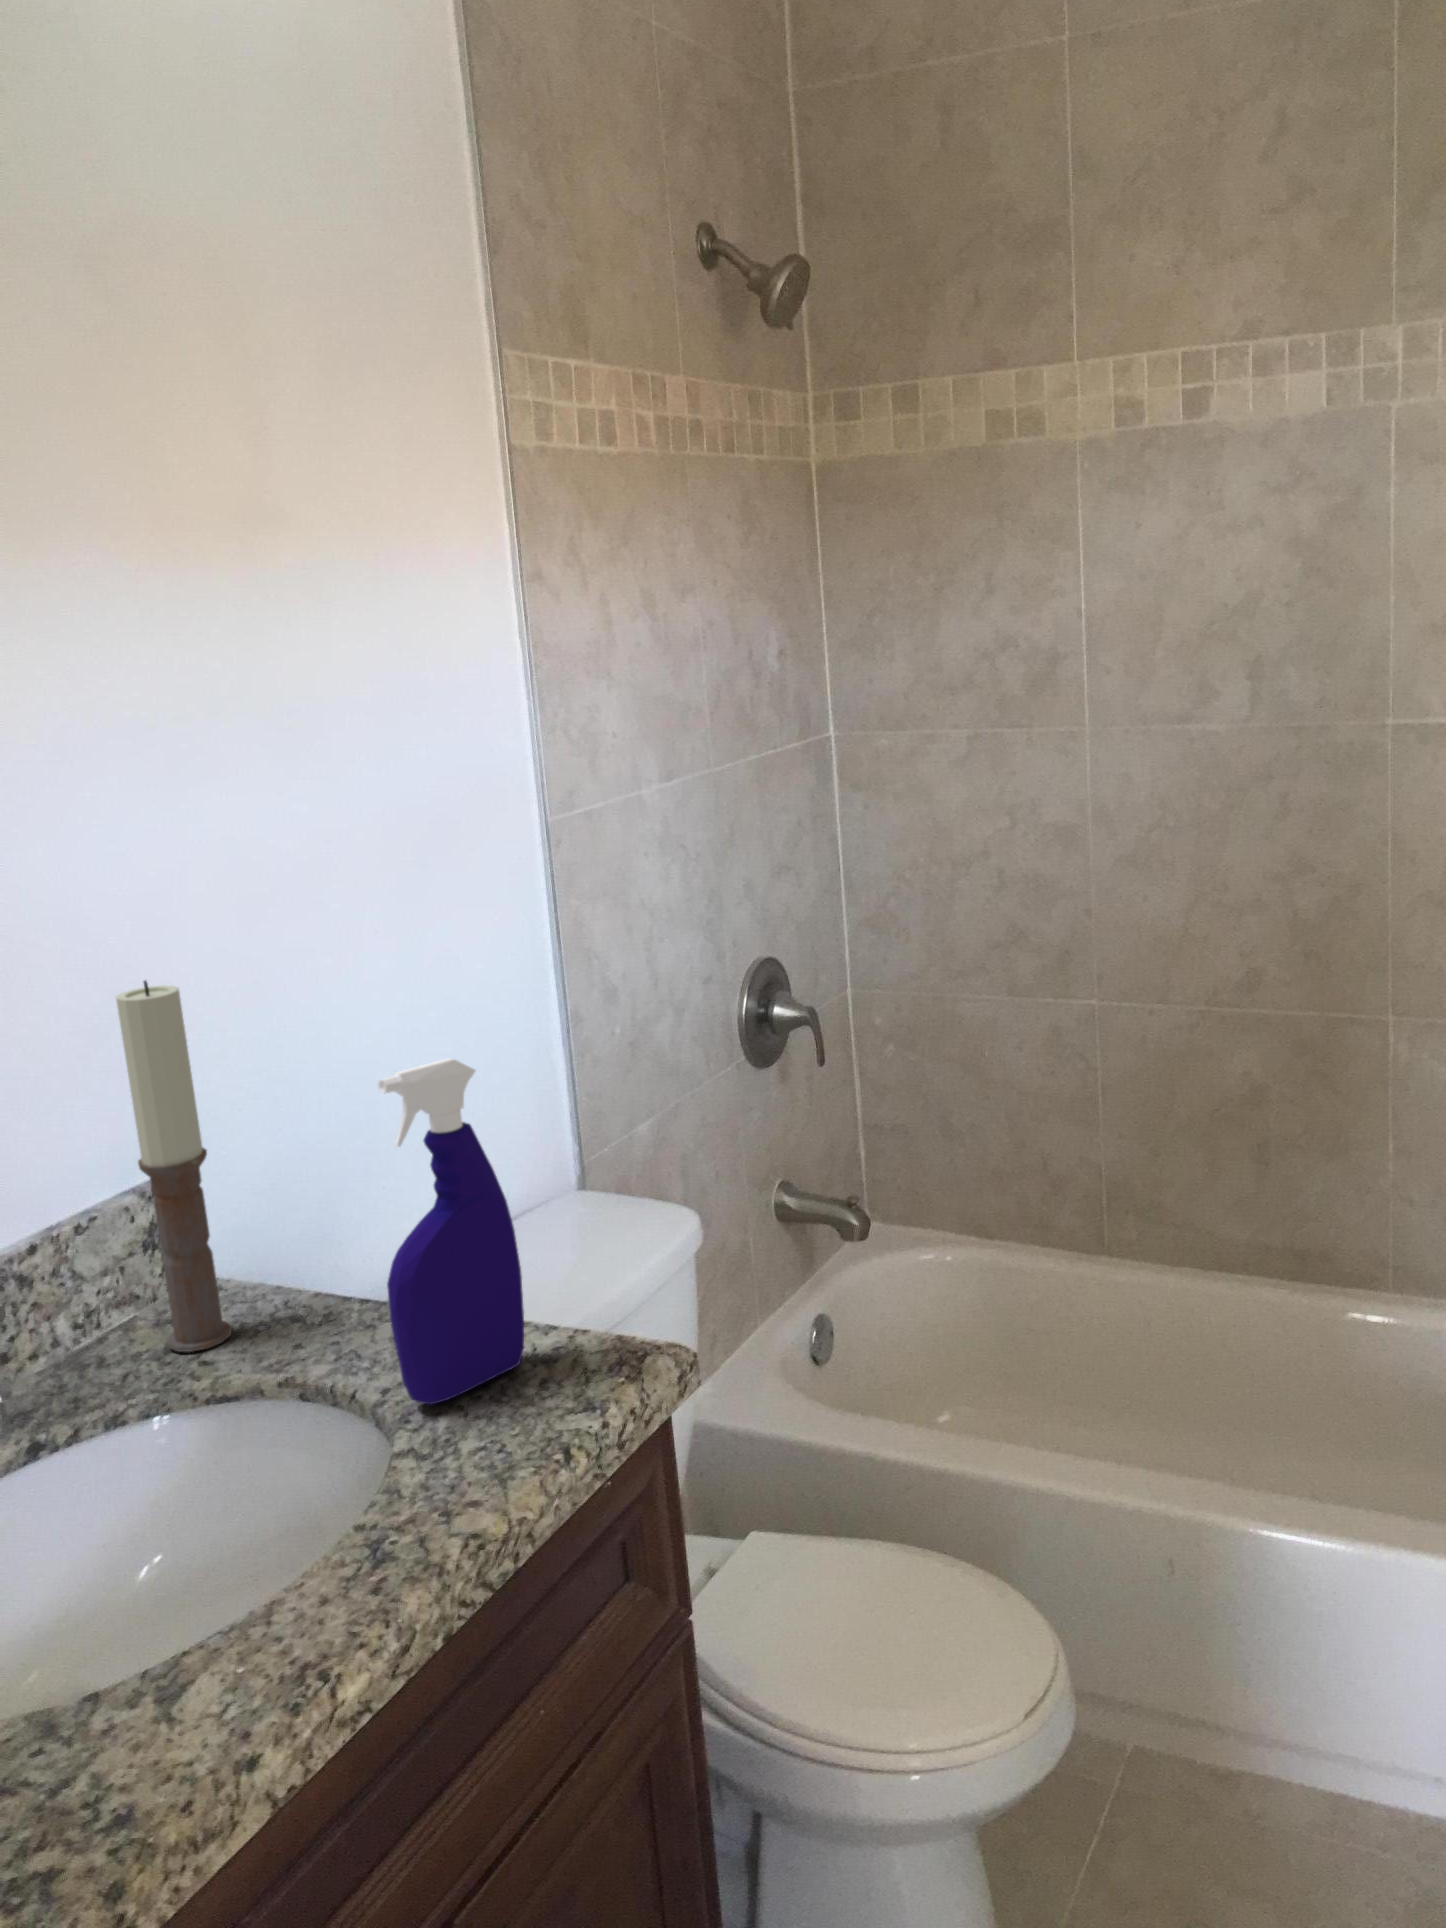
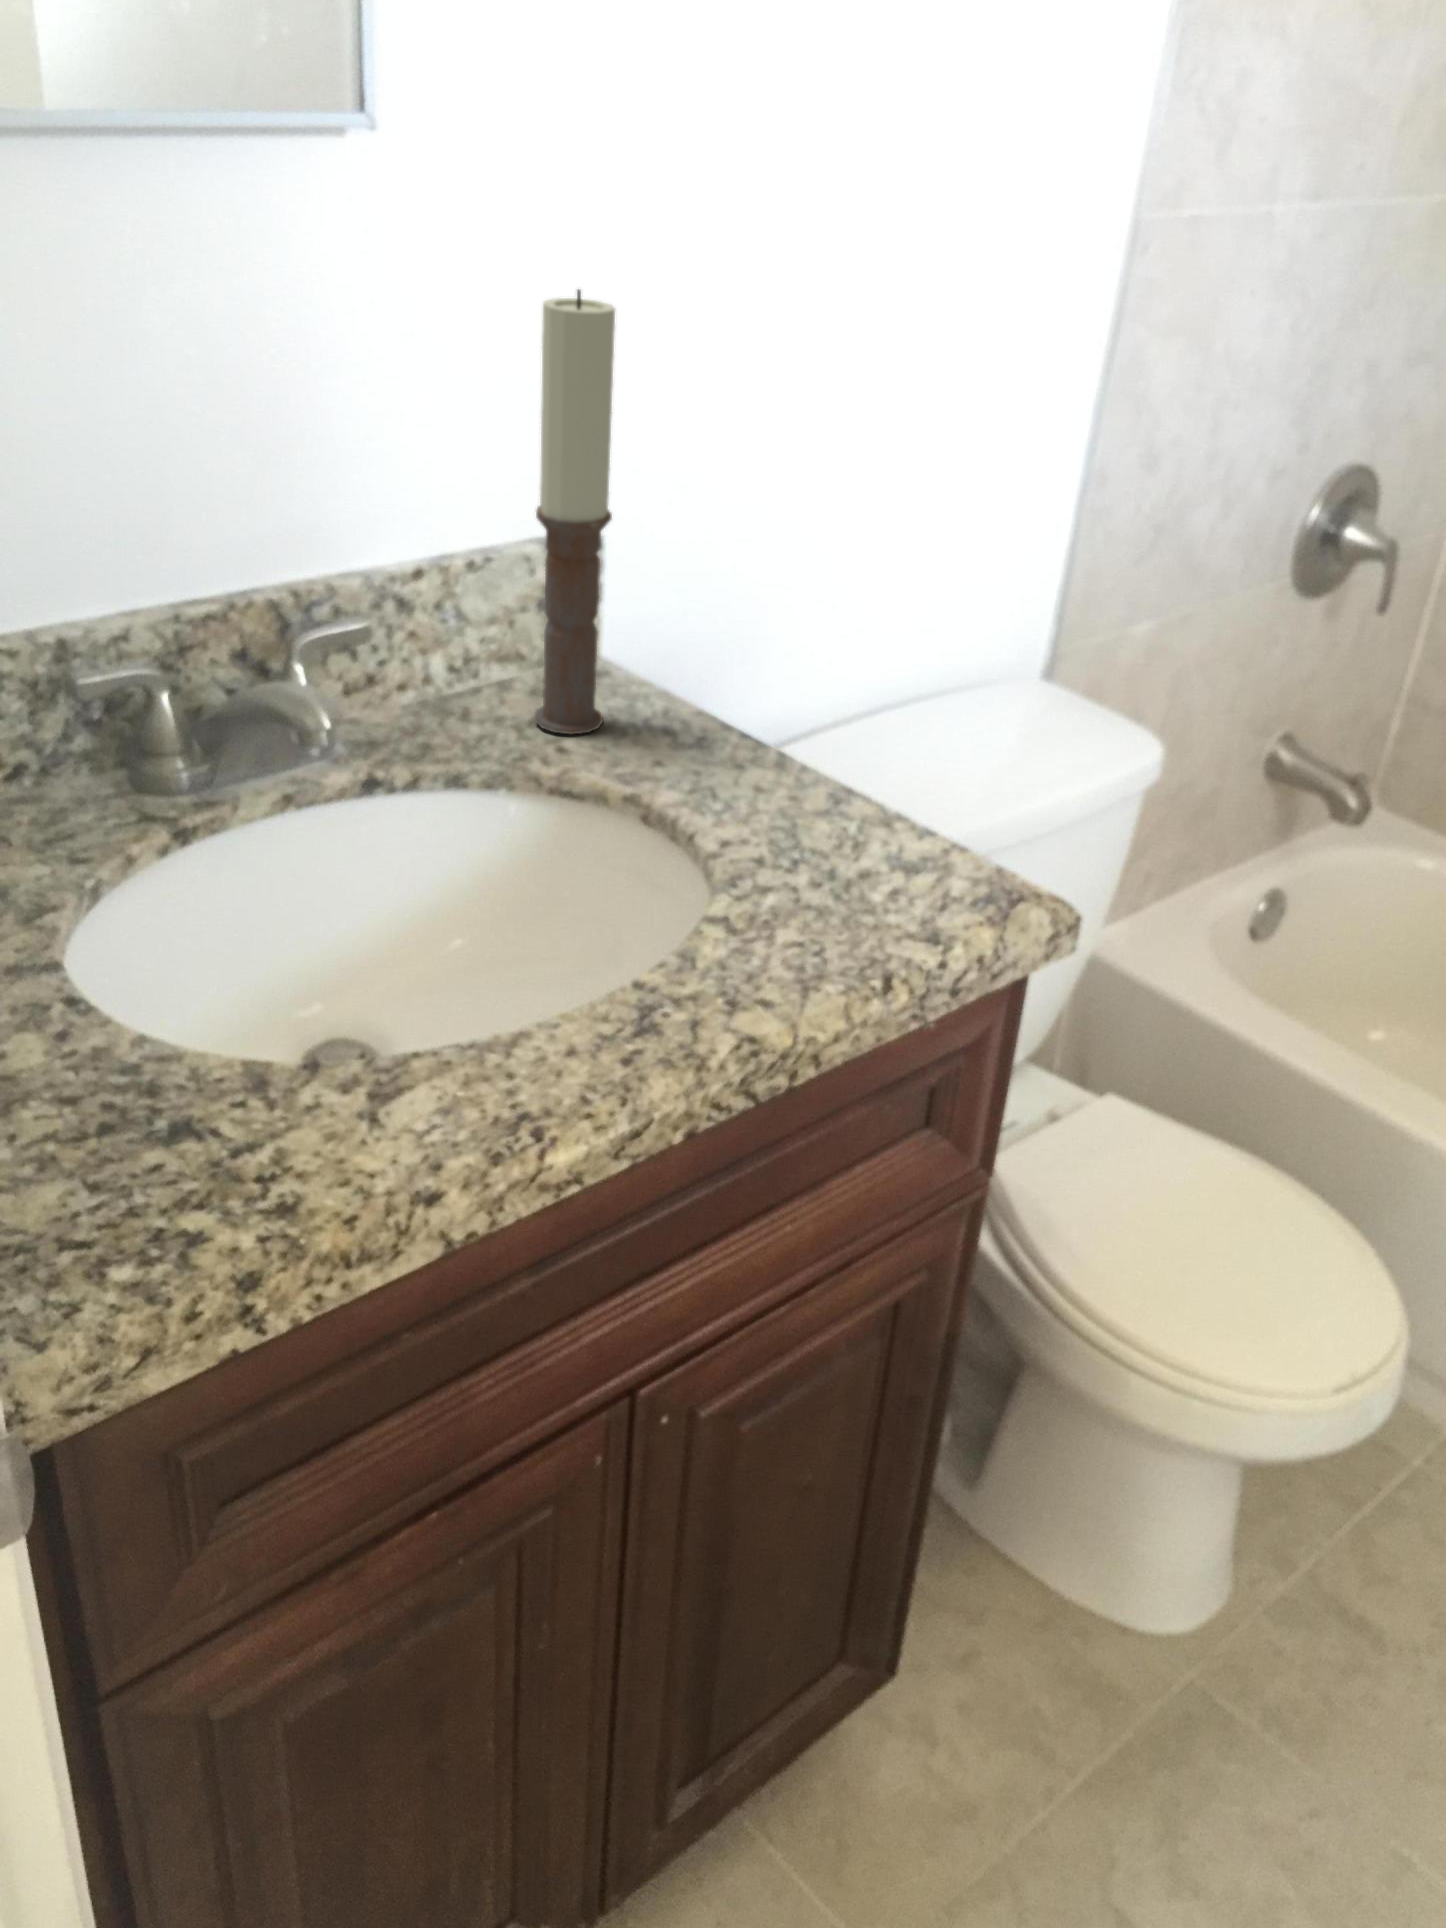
spray bottle: present [378,1058,524,1405] -> none [740,474,914,876]

